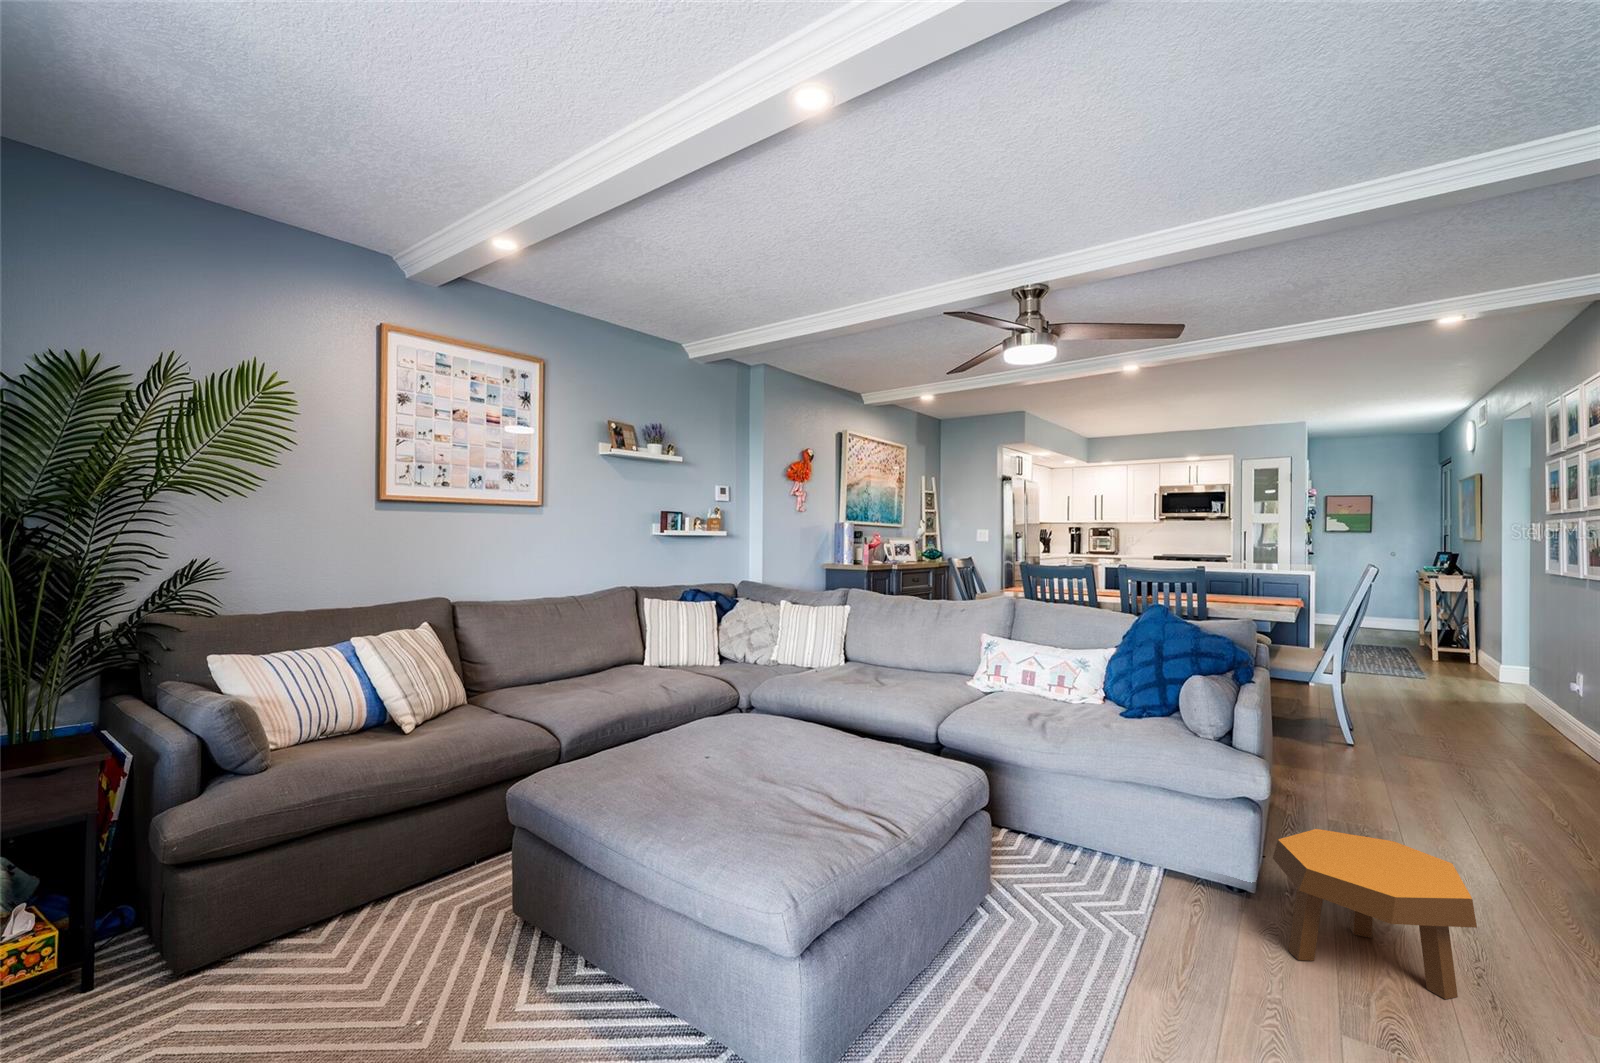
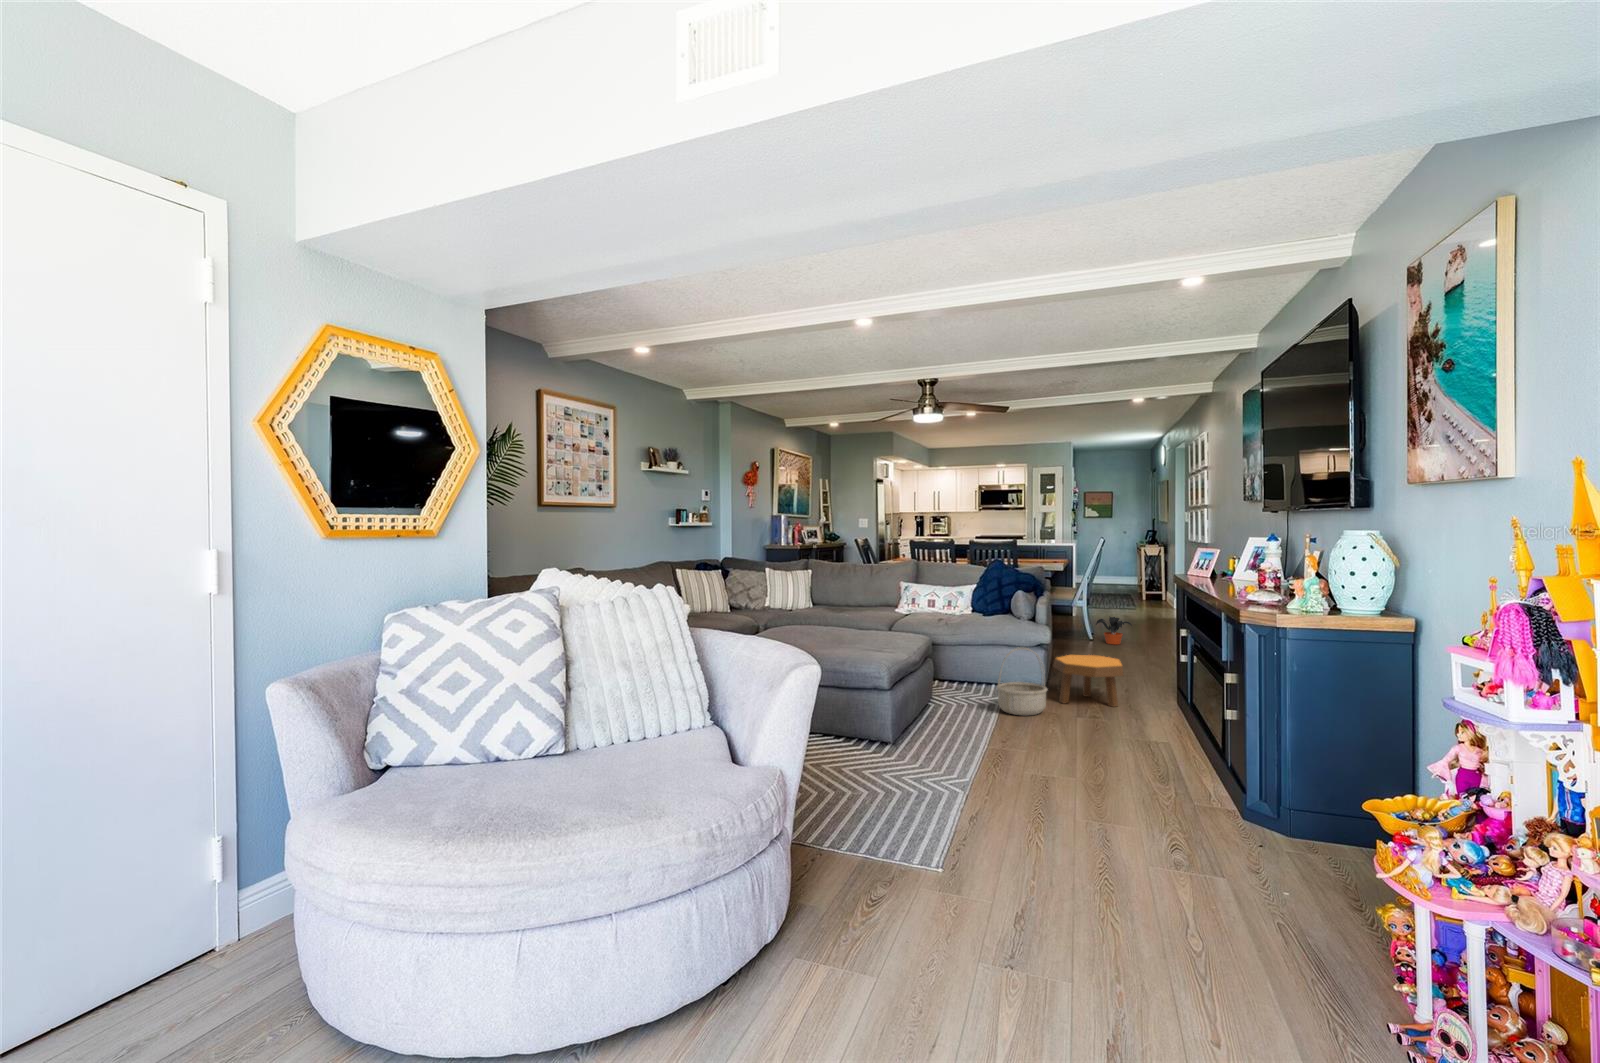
potted plant: none [1359,705,1440,760] -> present [1096,617,1132,644]
basket: none [1125,828,1258,1005] -> present [996,648,1047,716]

